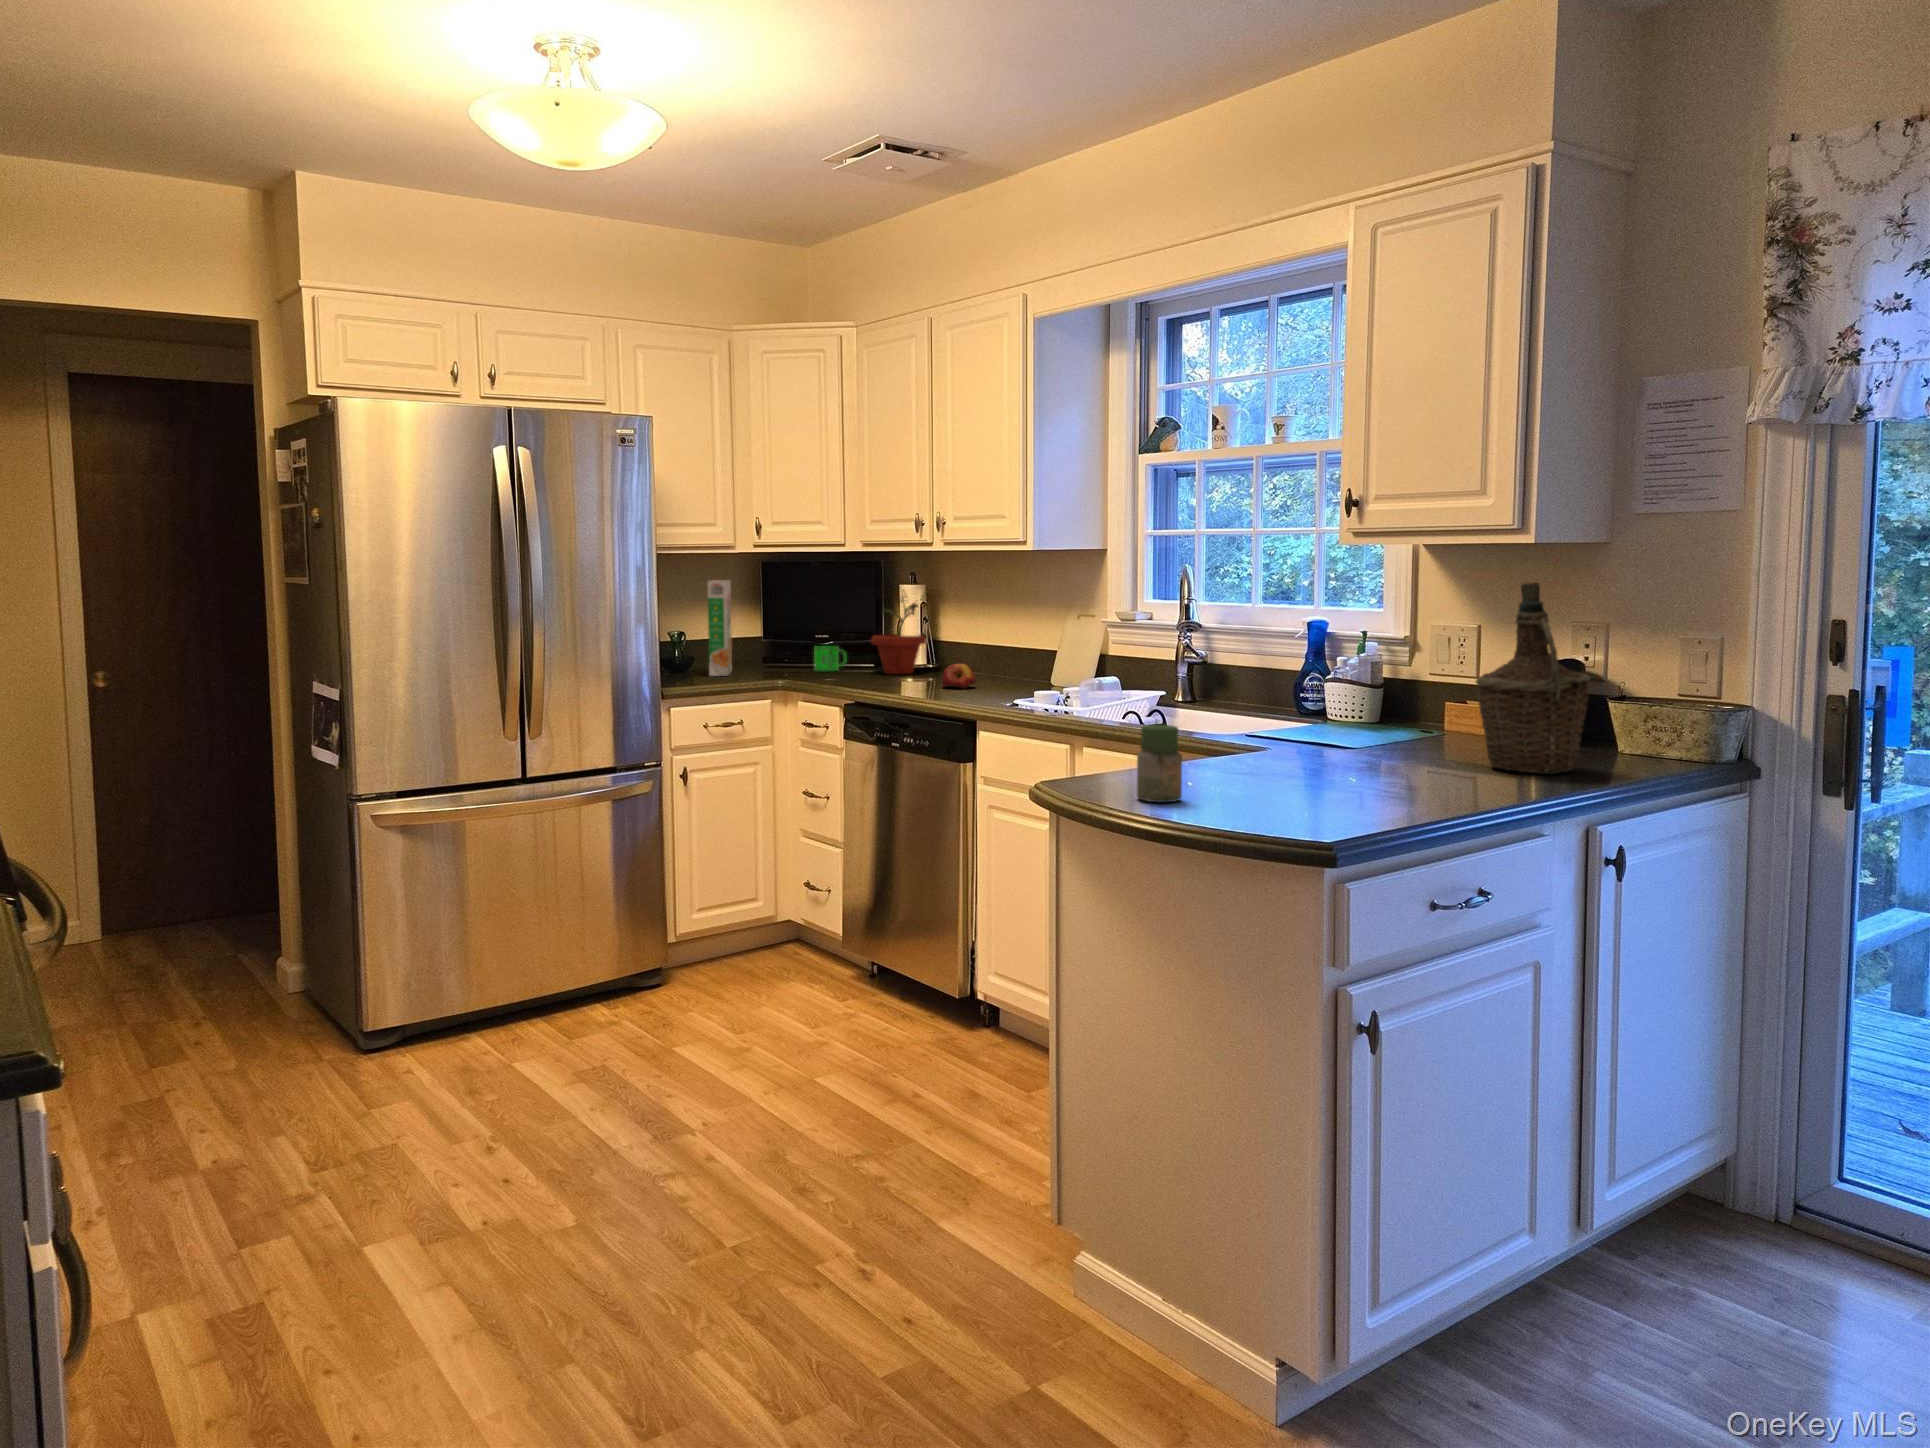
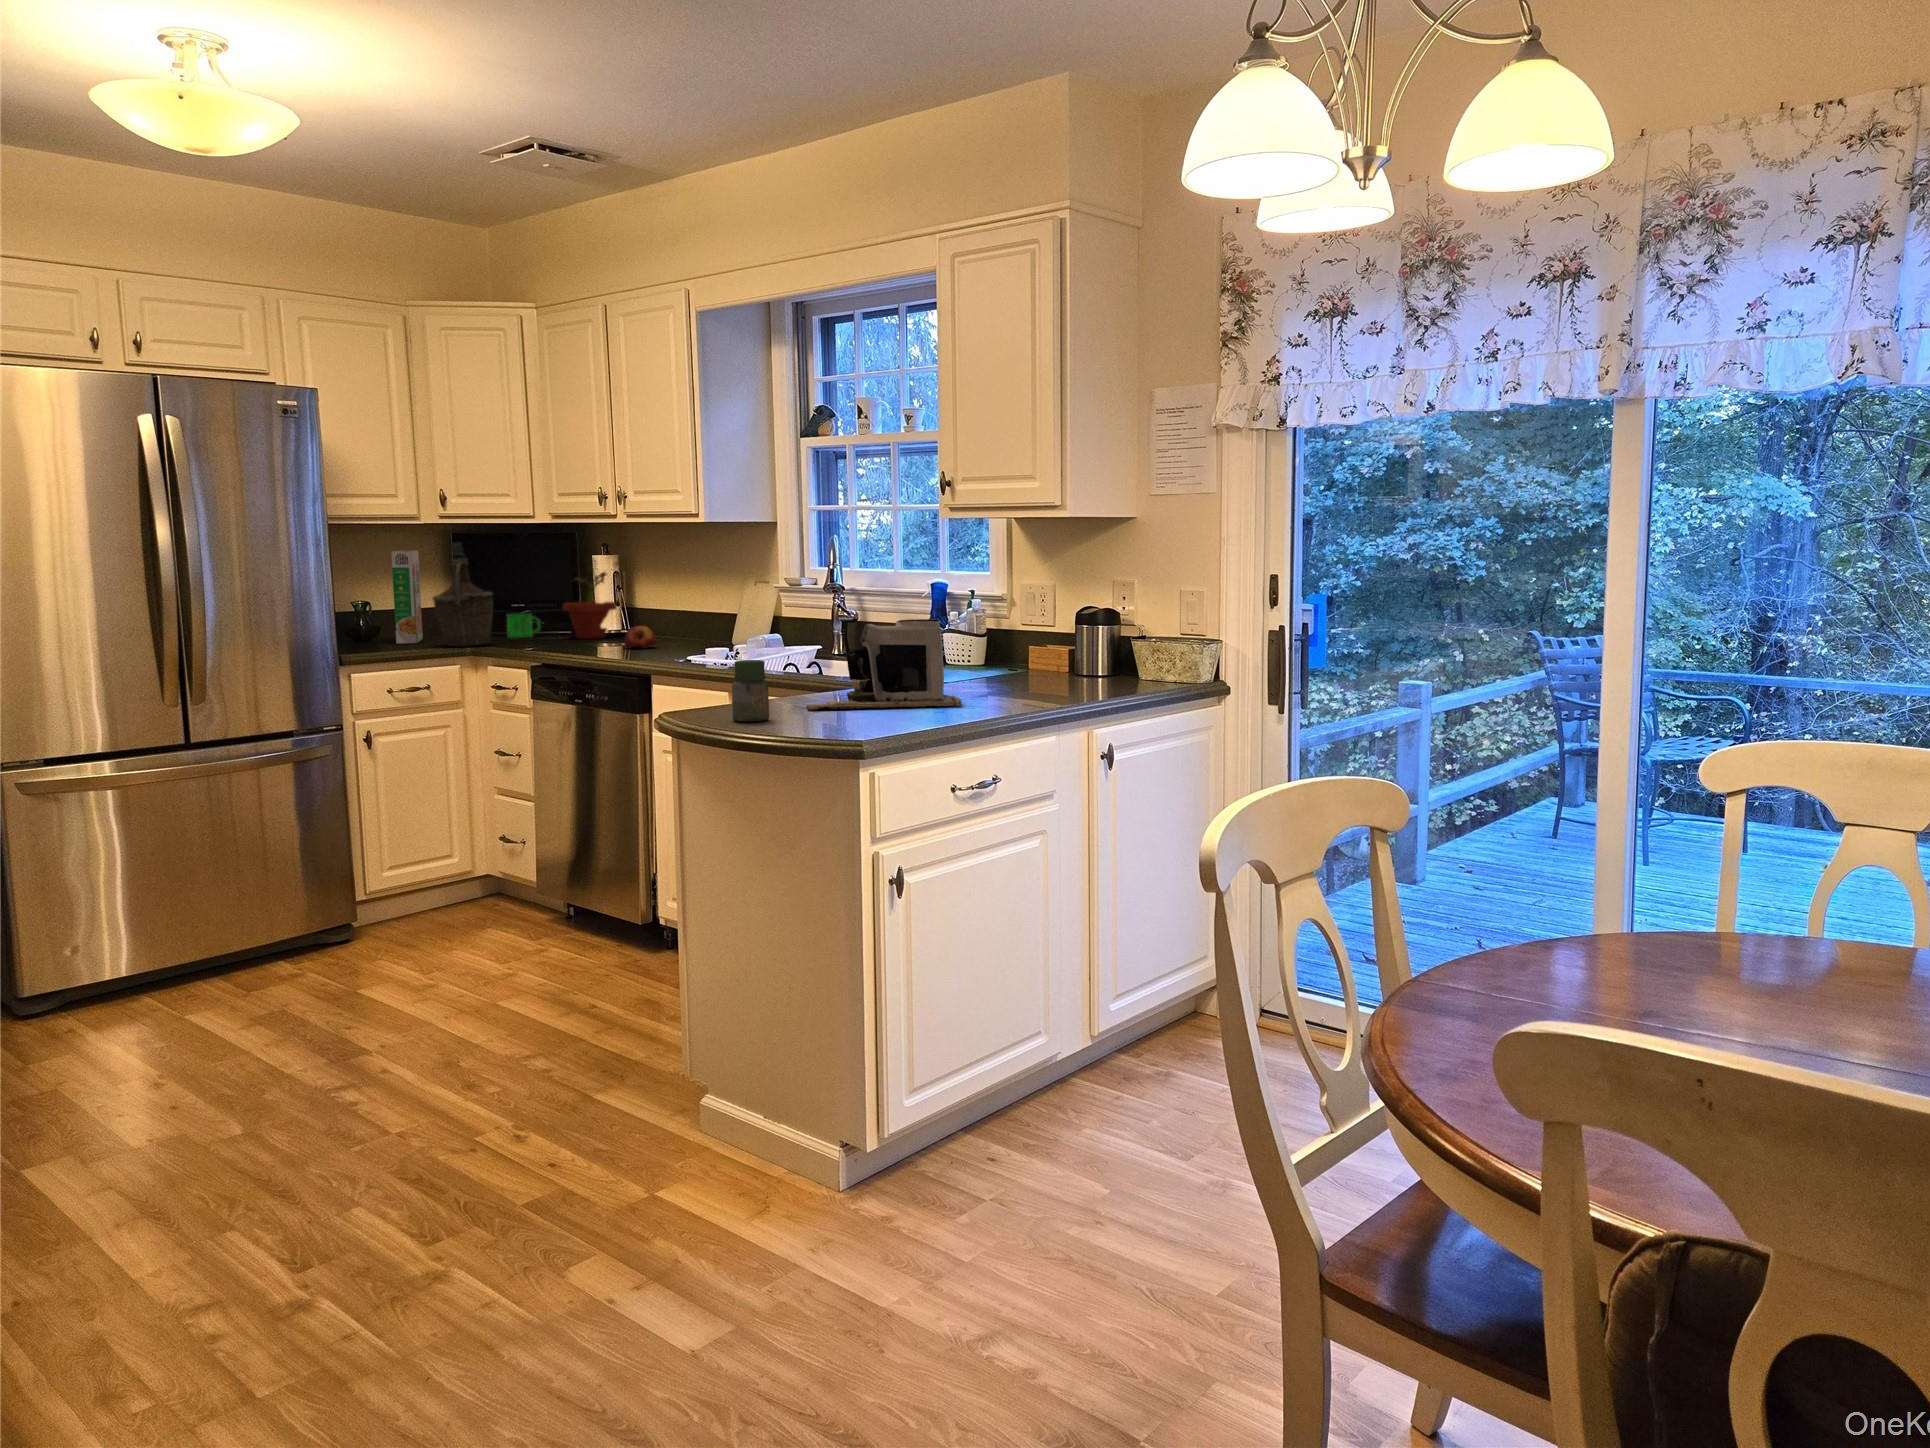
bottle: present [1476,582,1590,774] -> present [433,543,493,646]
coffee maker: none [1210,675,1419,788] -> present [806,619,963,710]

